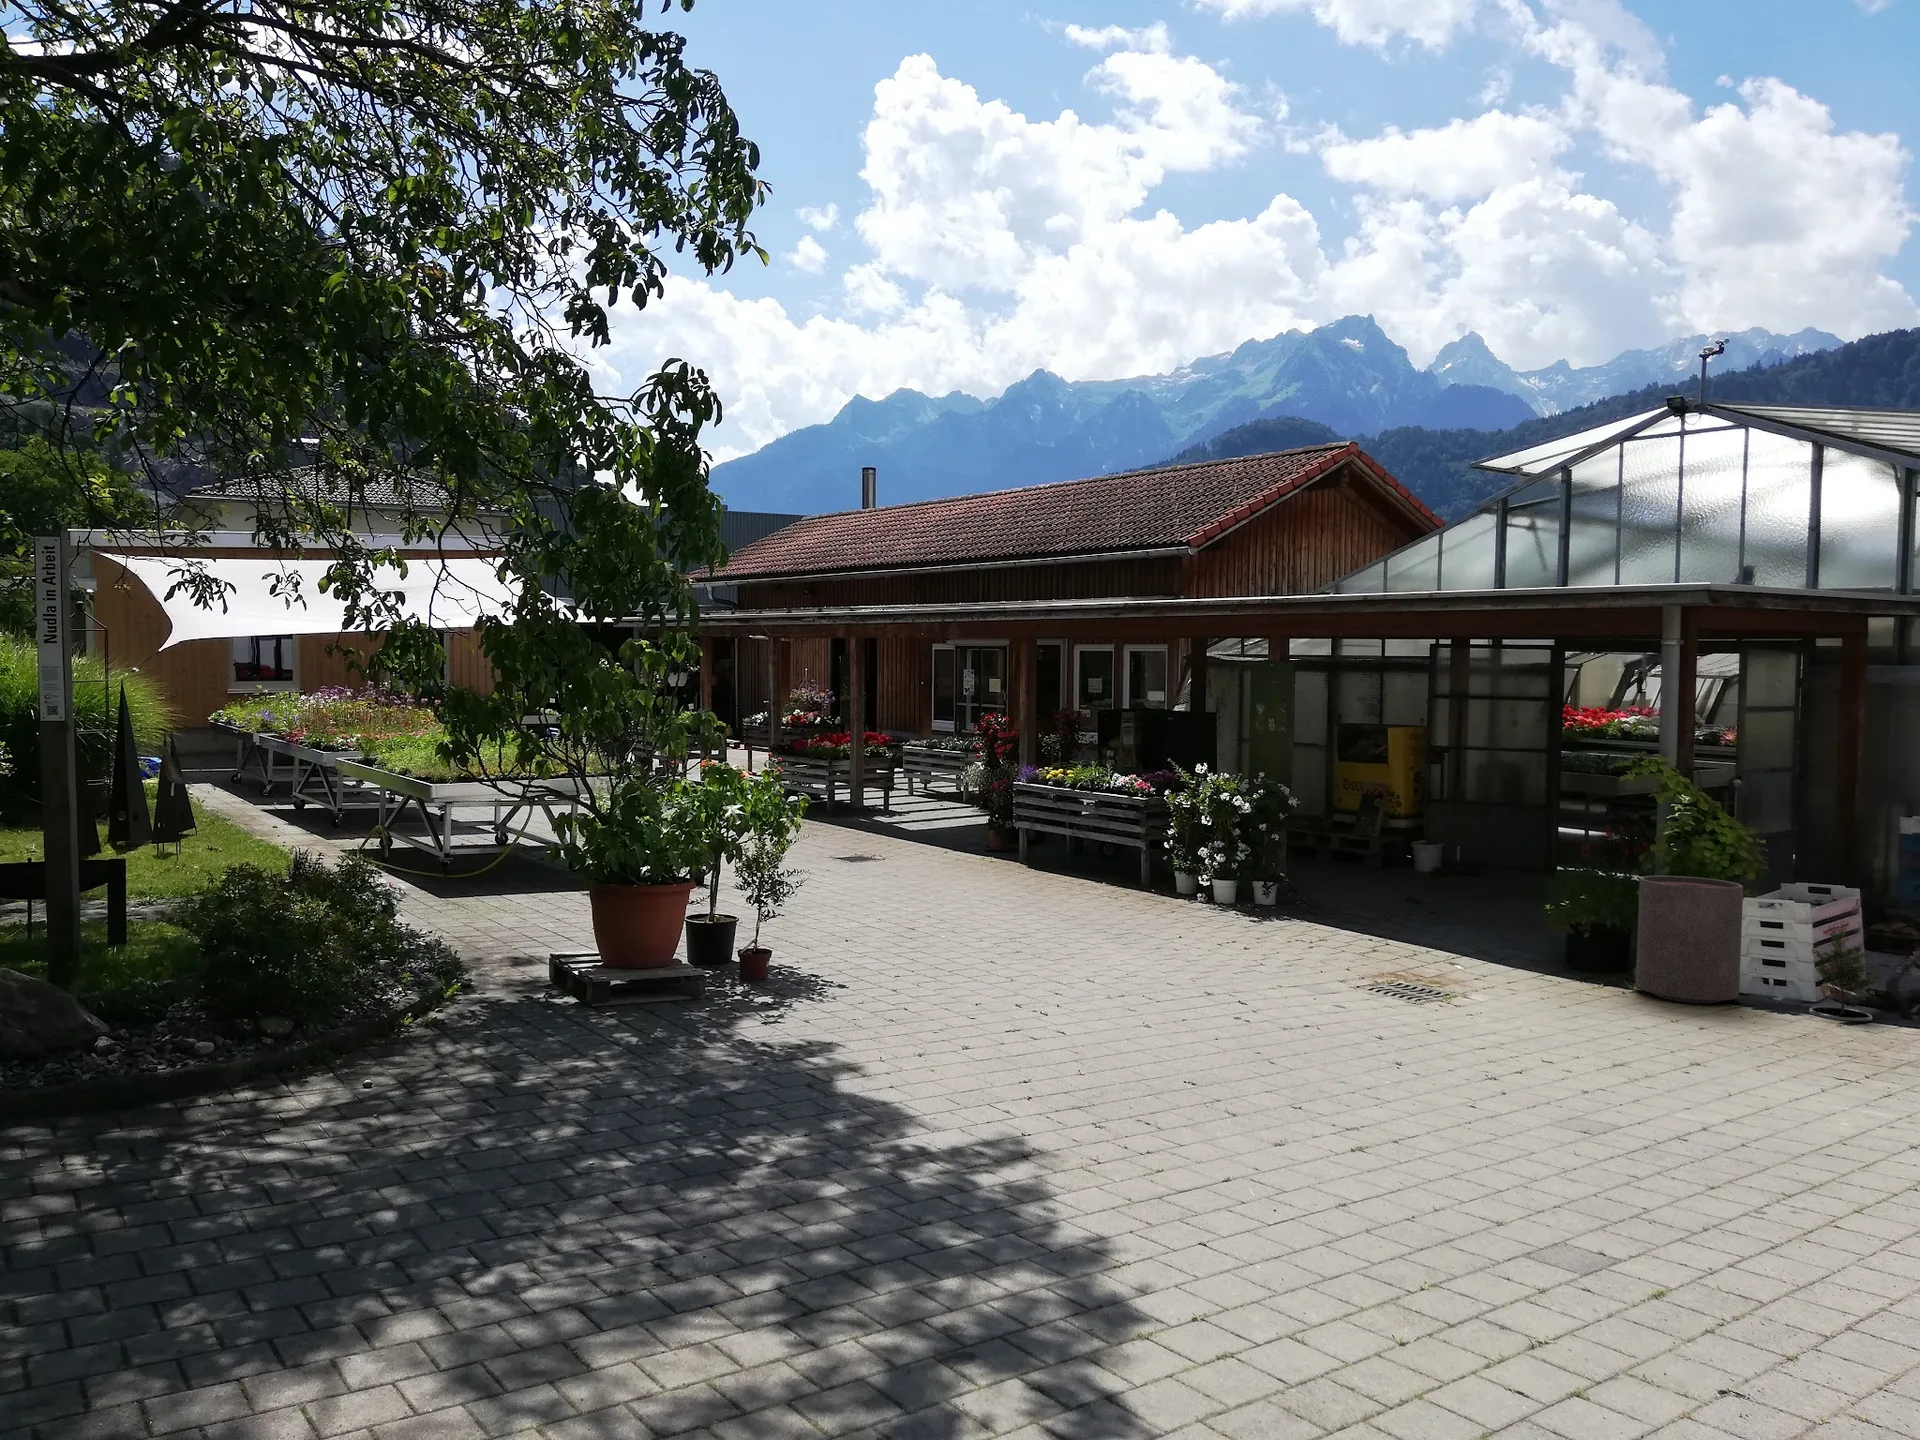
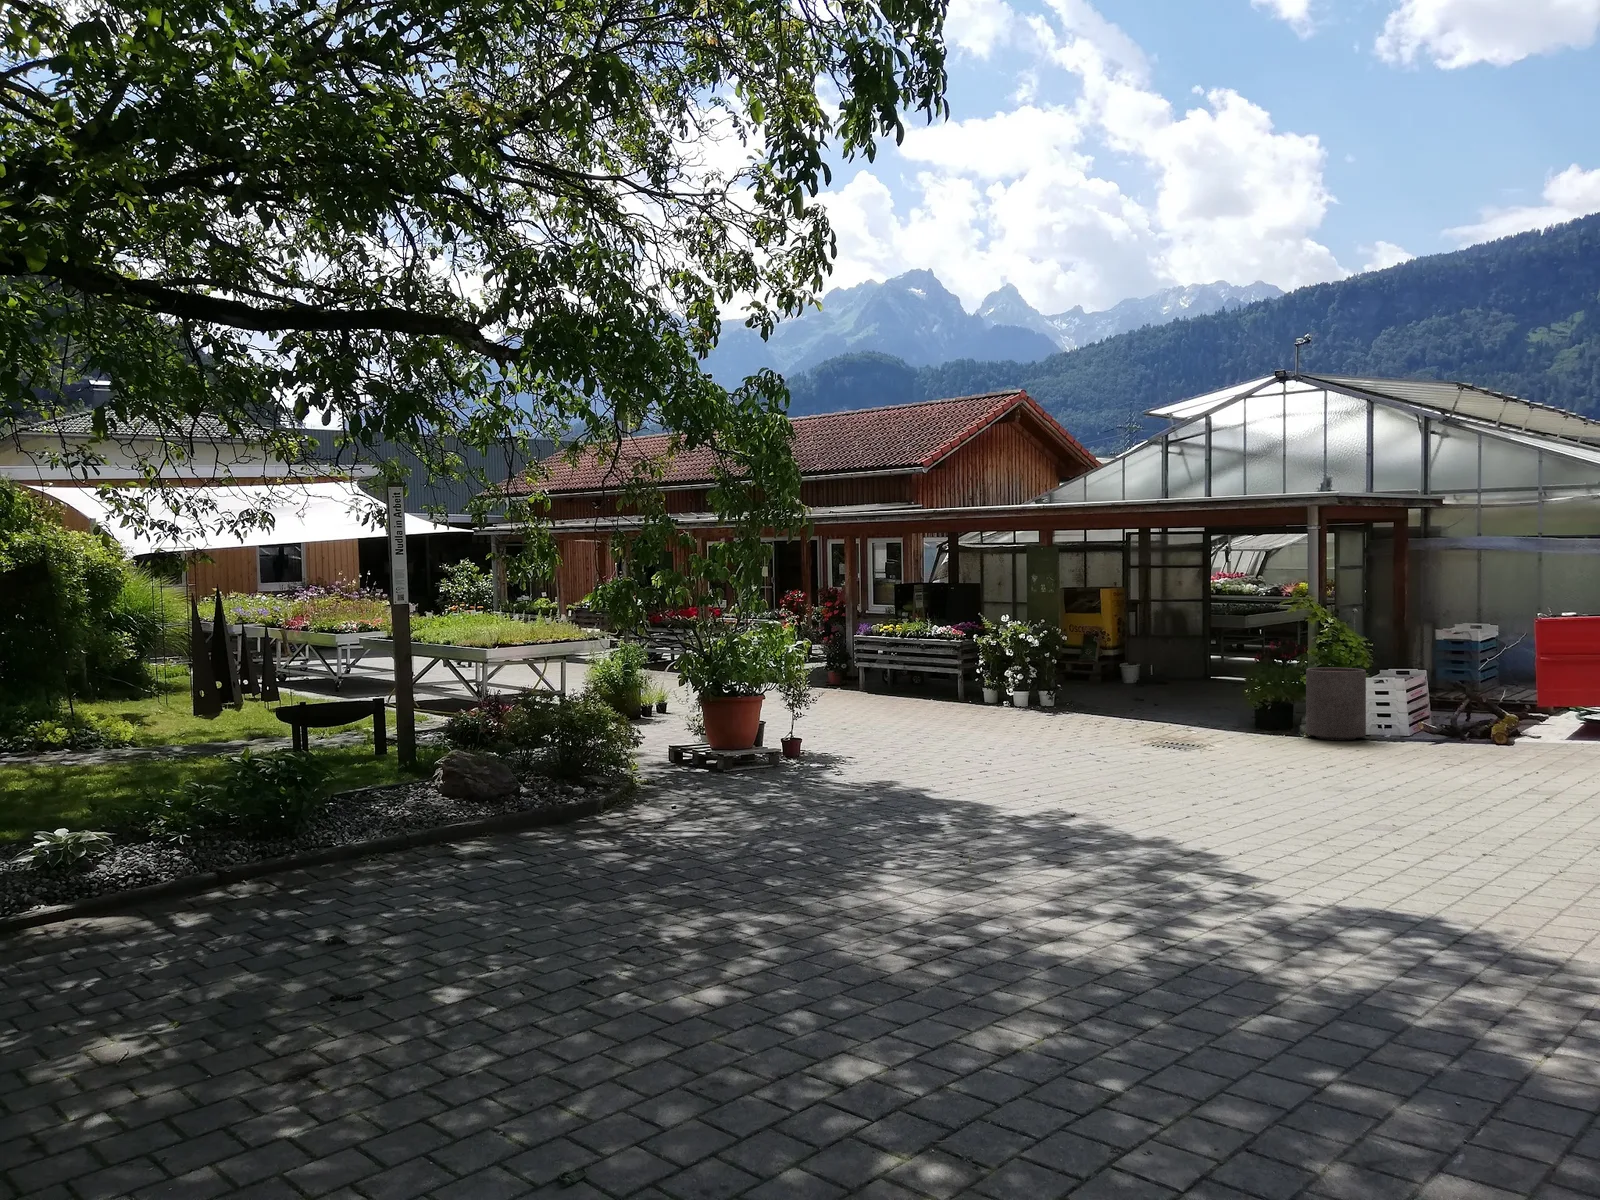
potted tree: present [1809,925,1877,1022] -> none [1404,686,1445,743]

